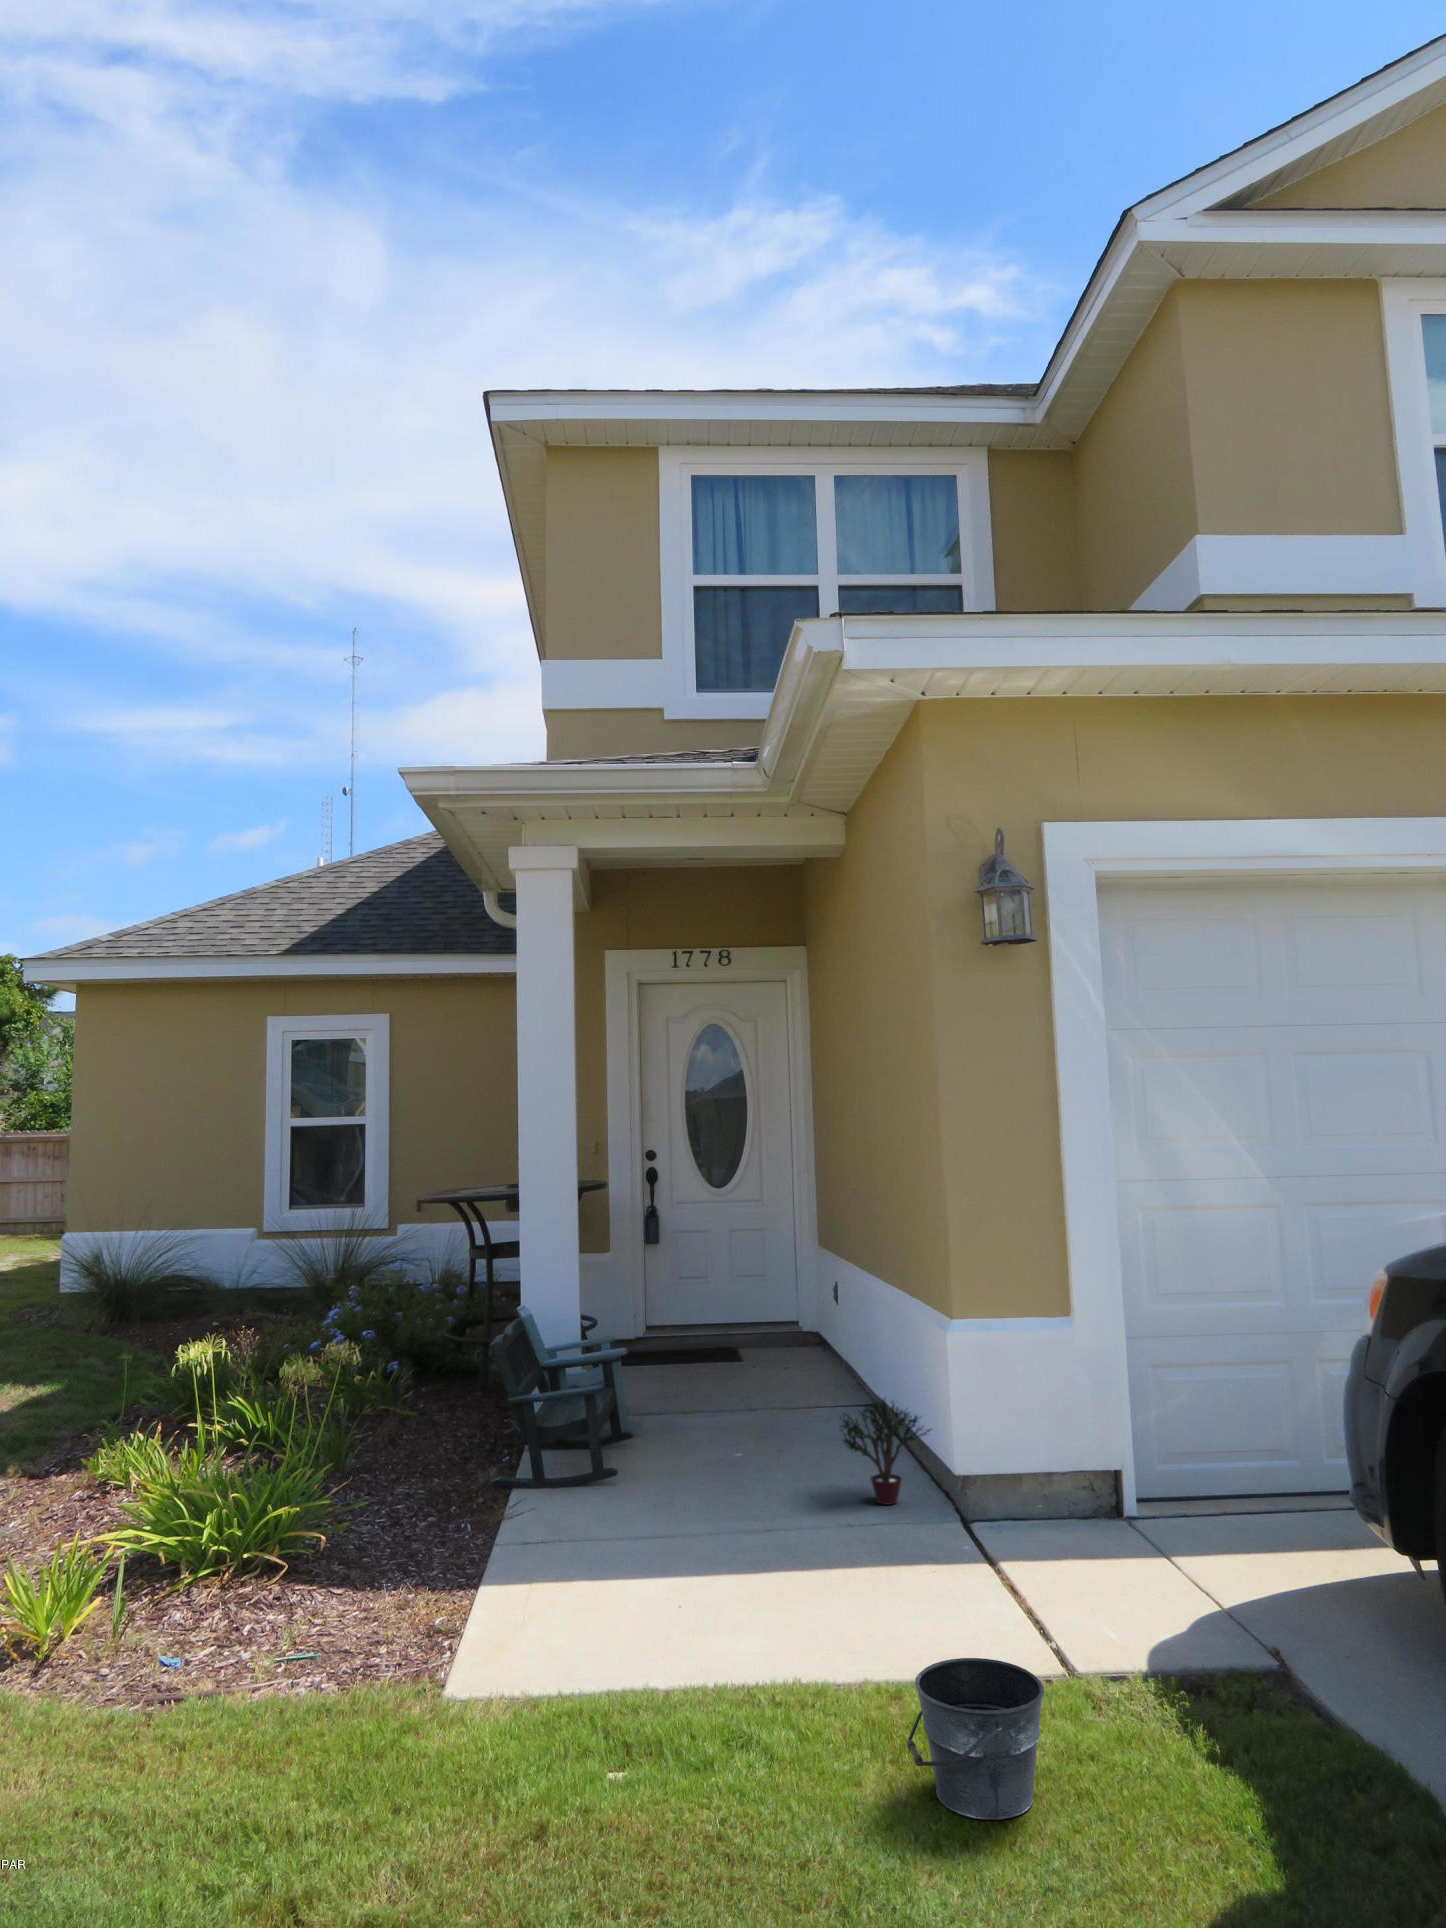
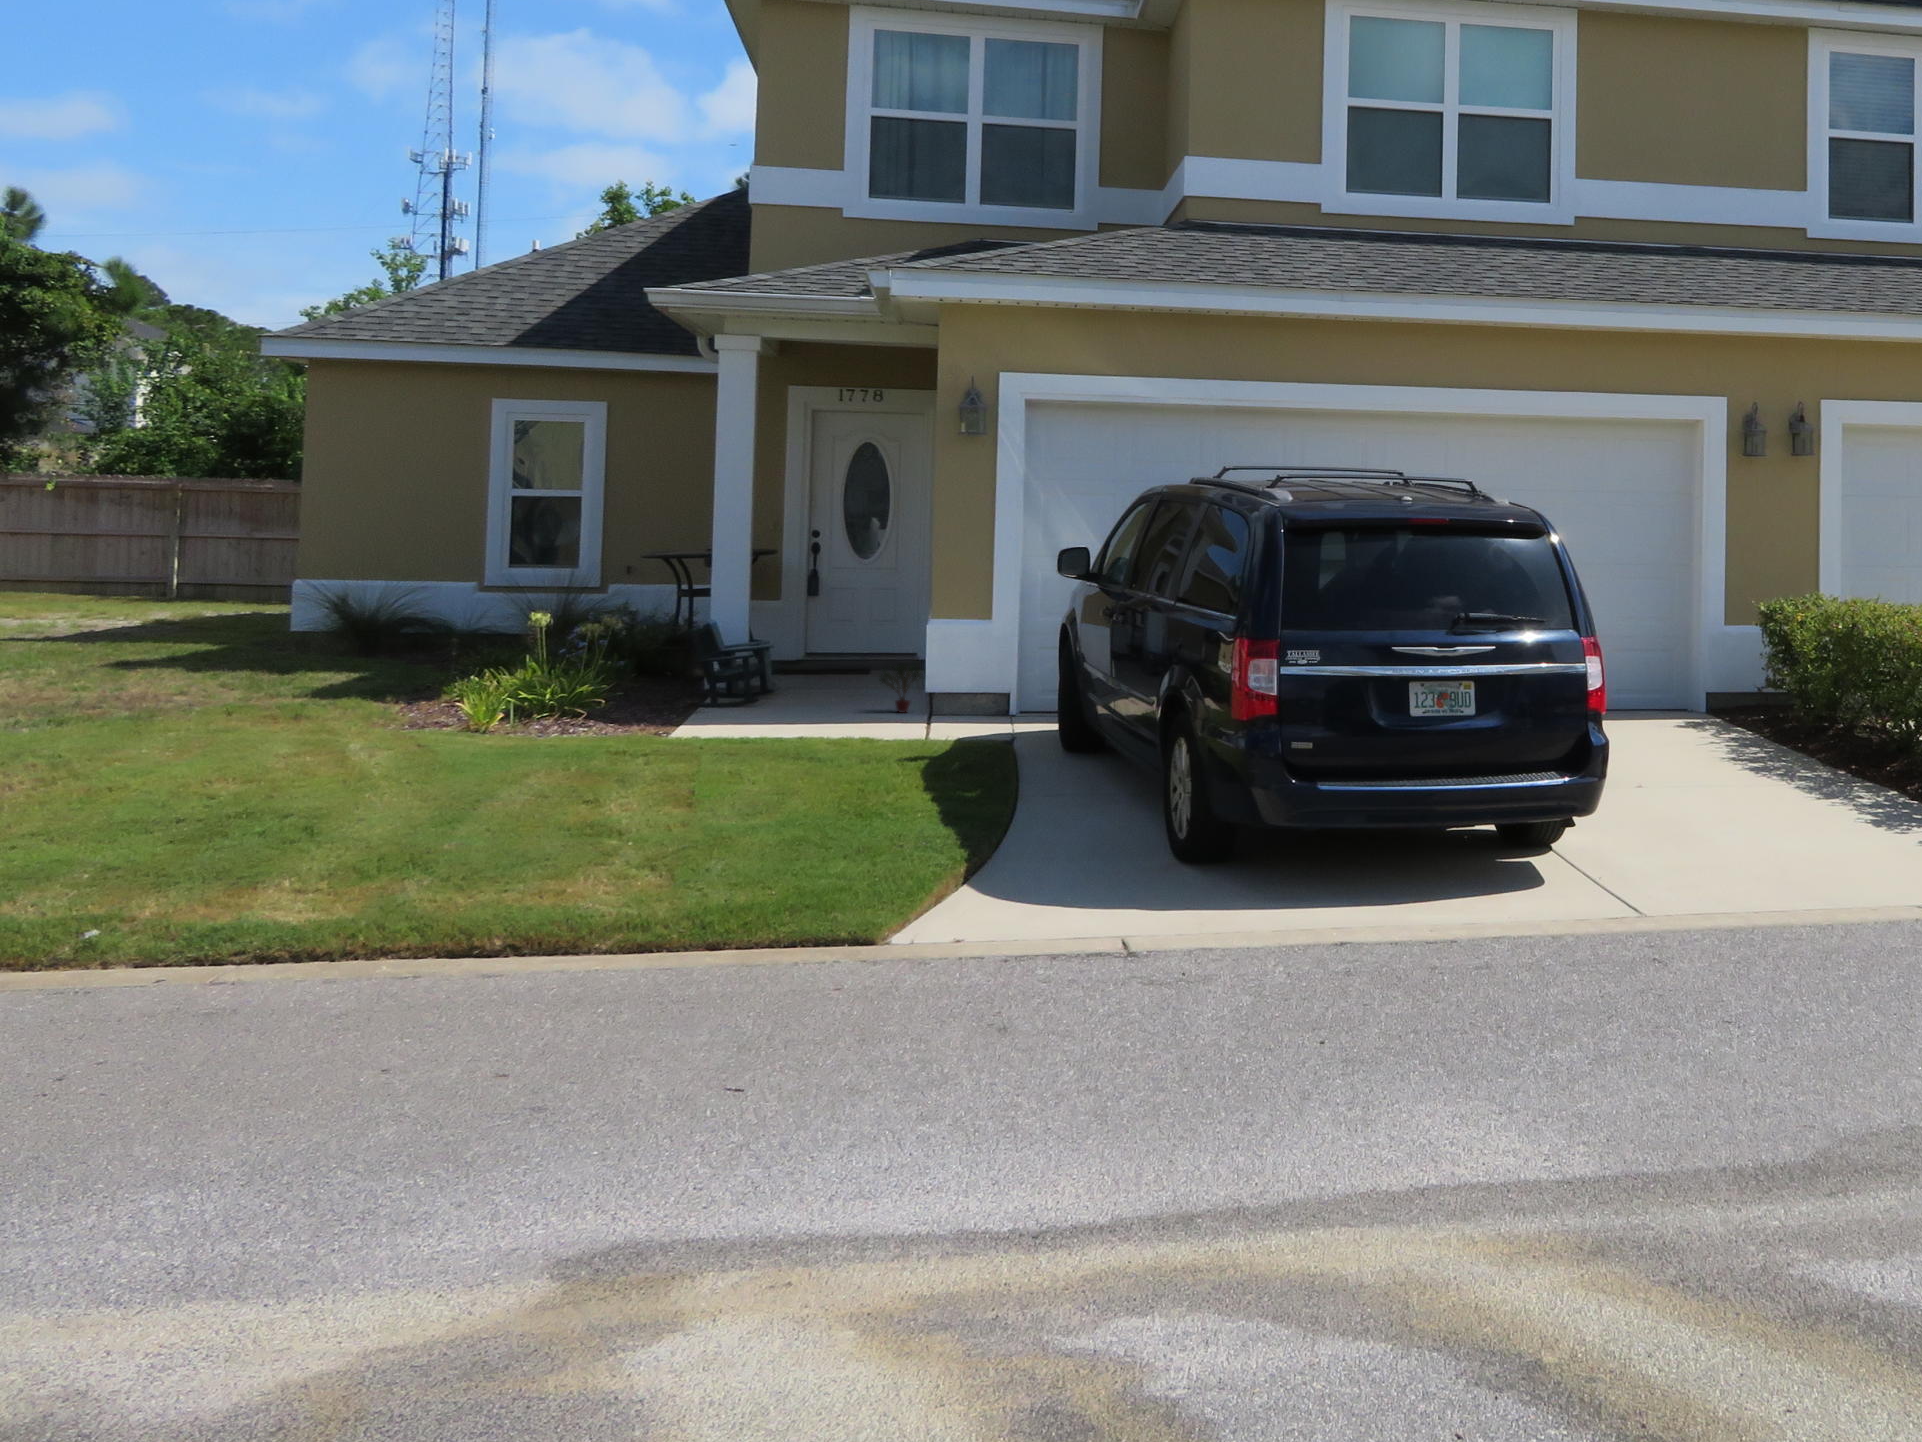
bucket: present [906,1658,1044,1820] -> none [842,706,889,744]

